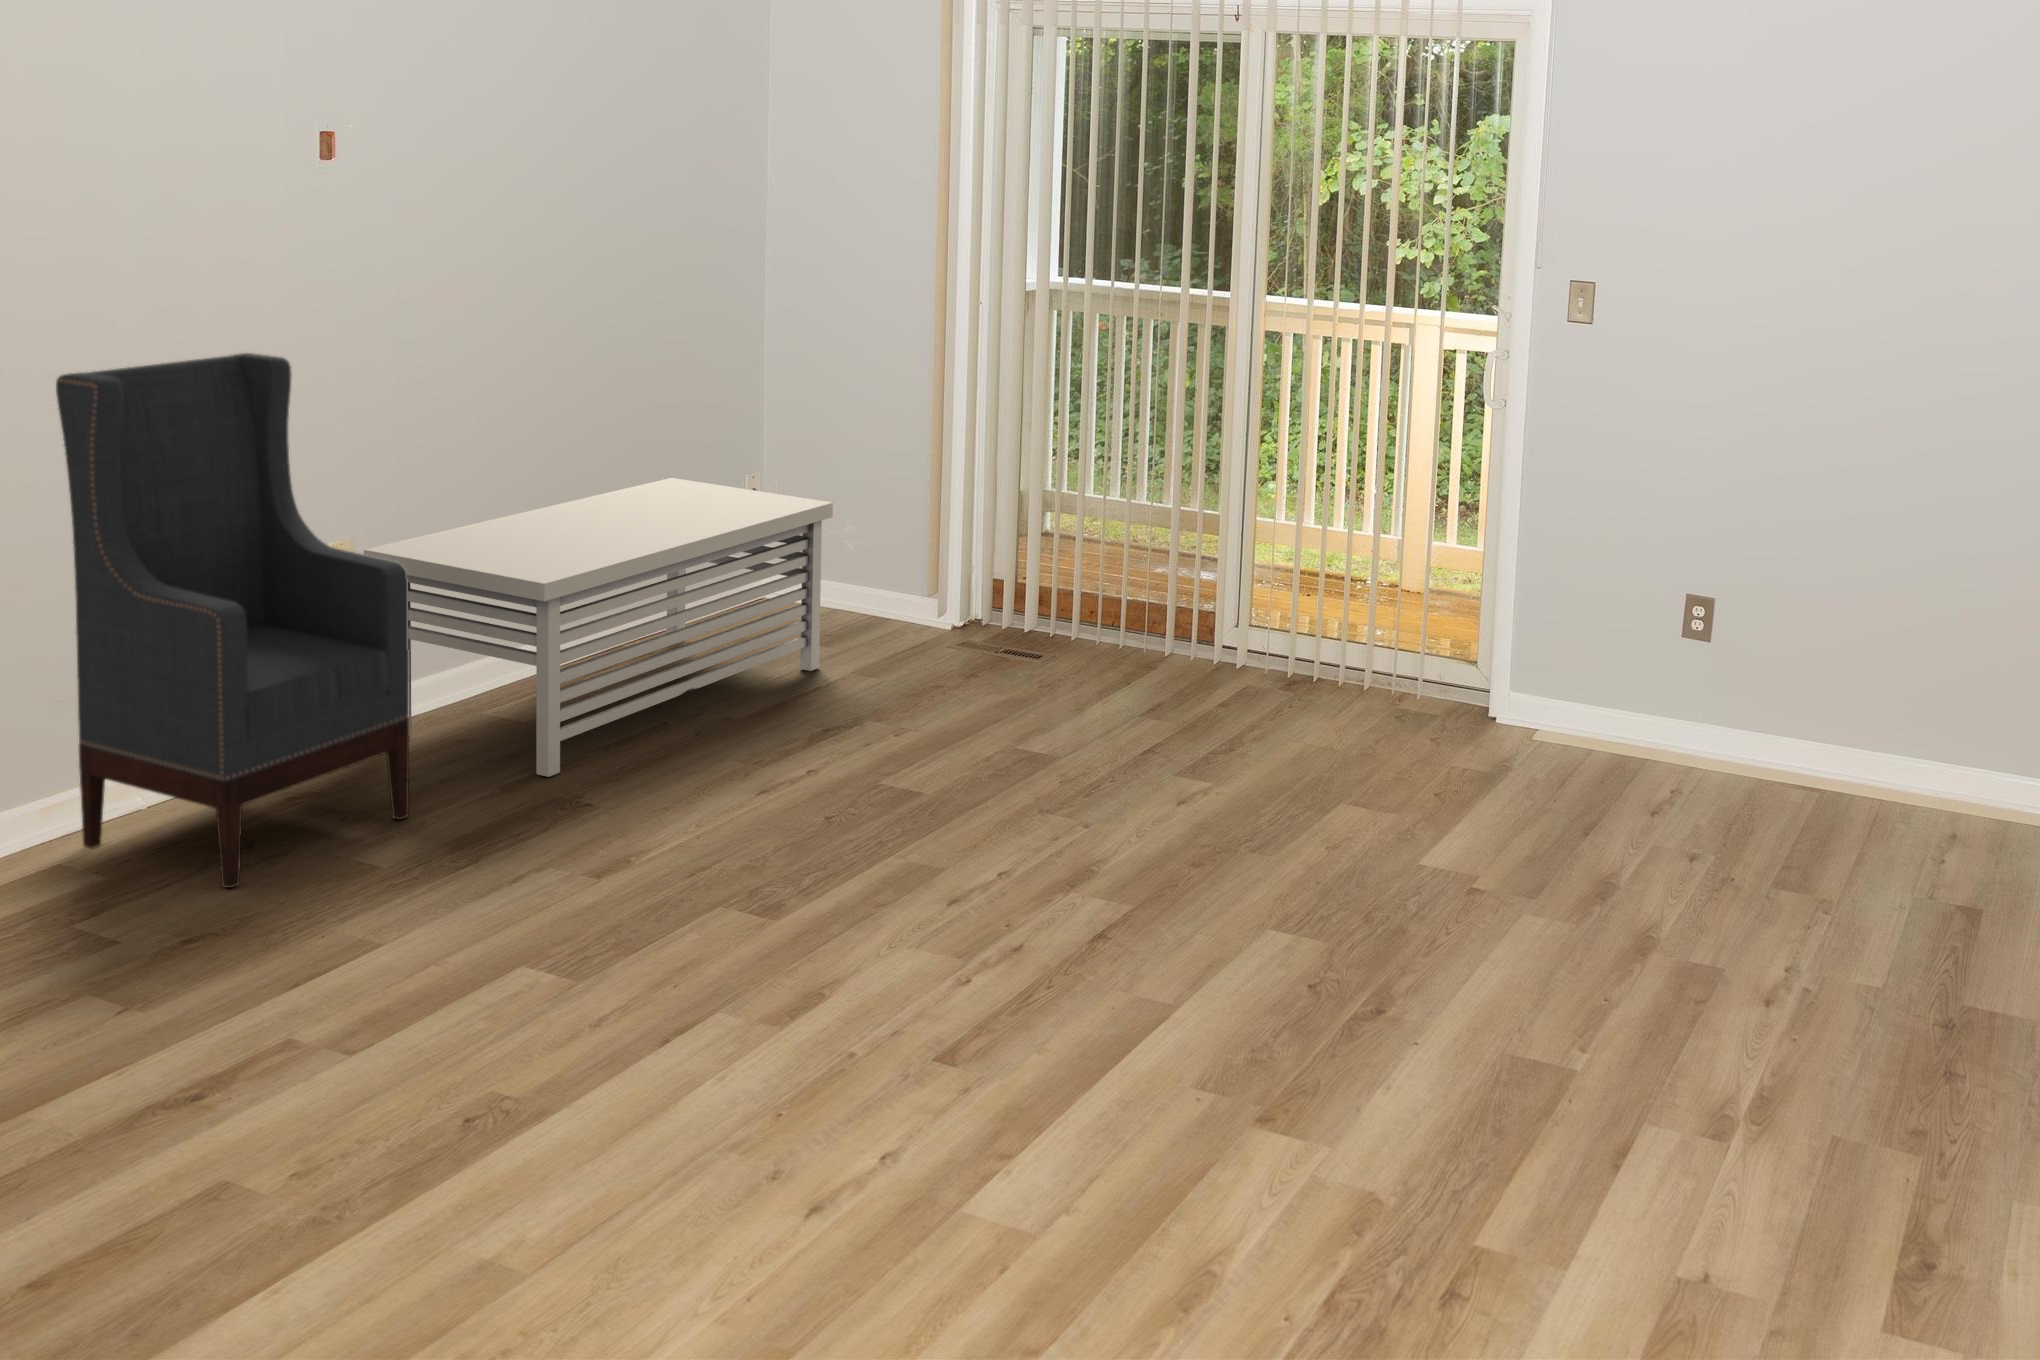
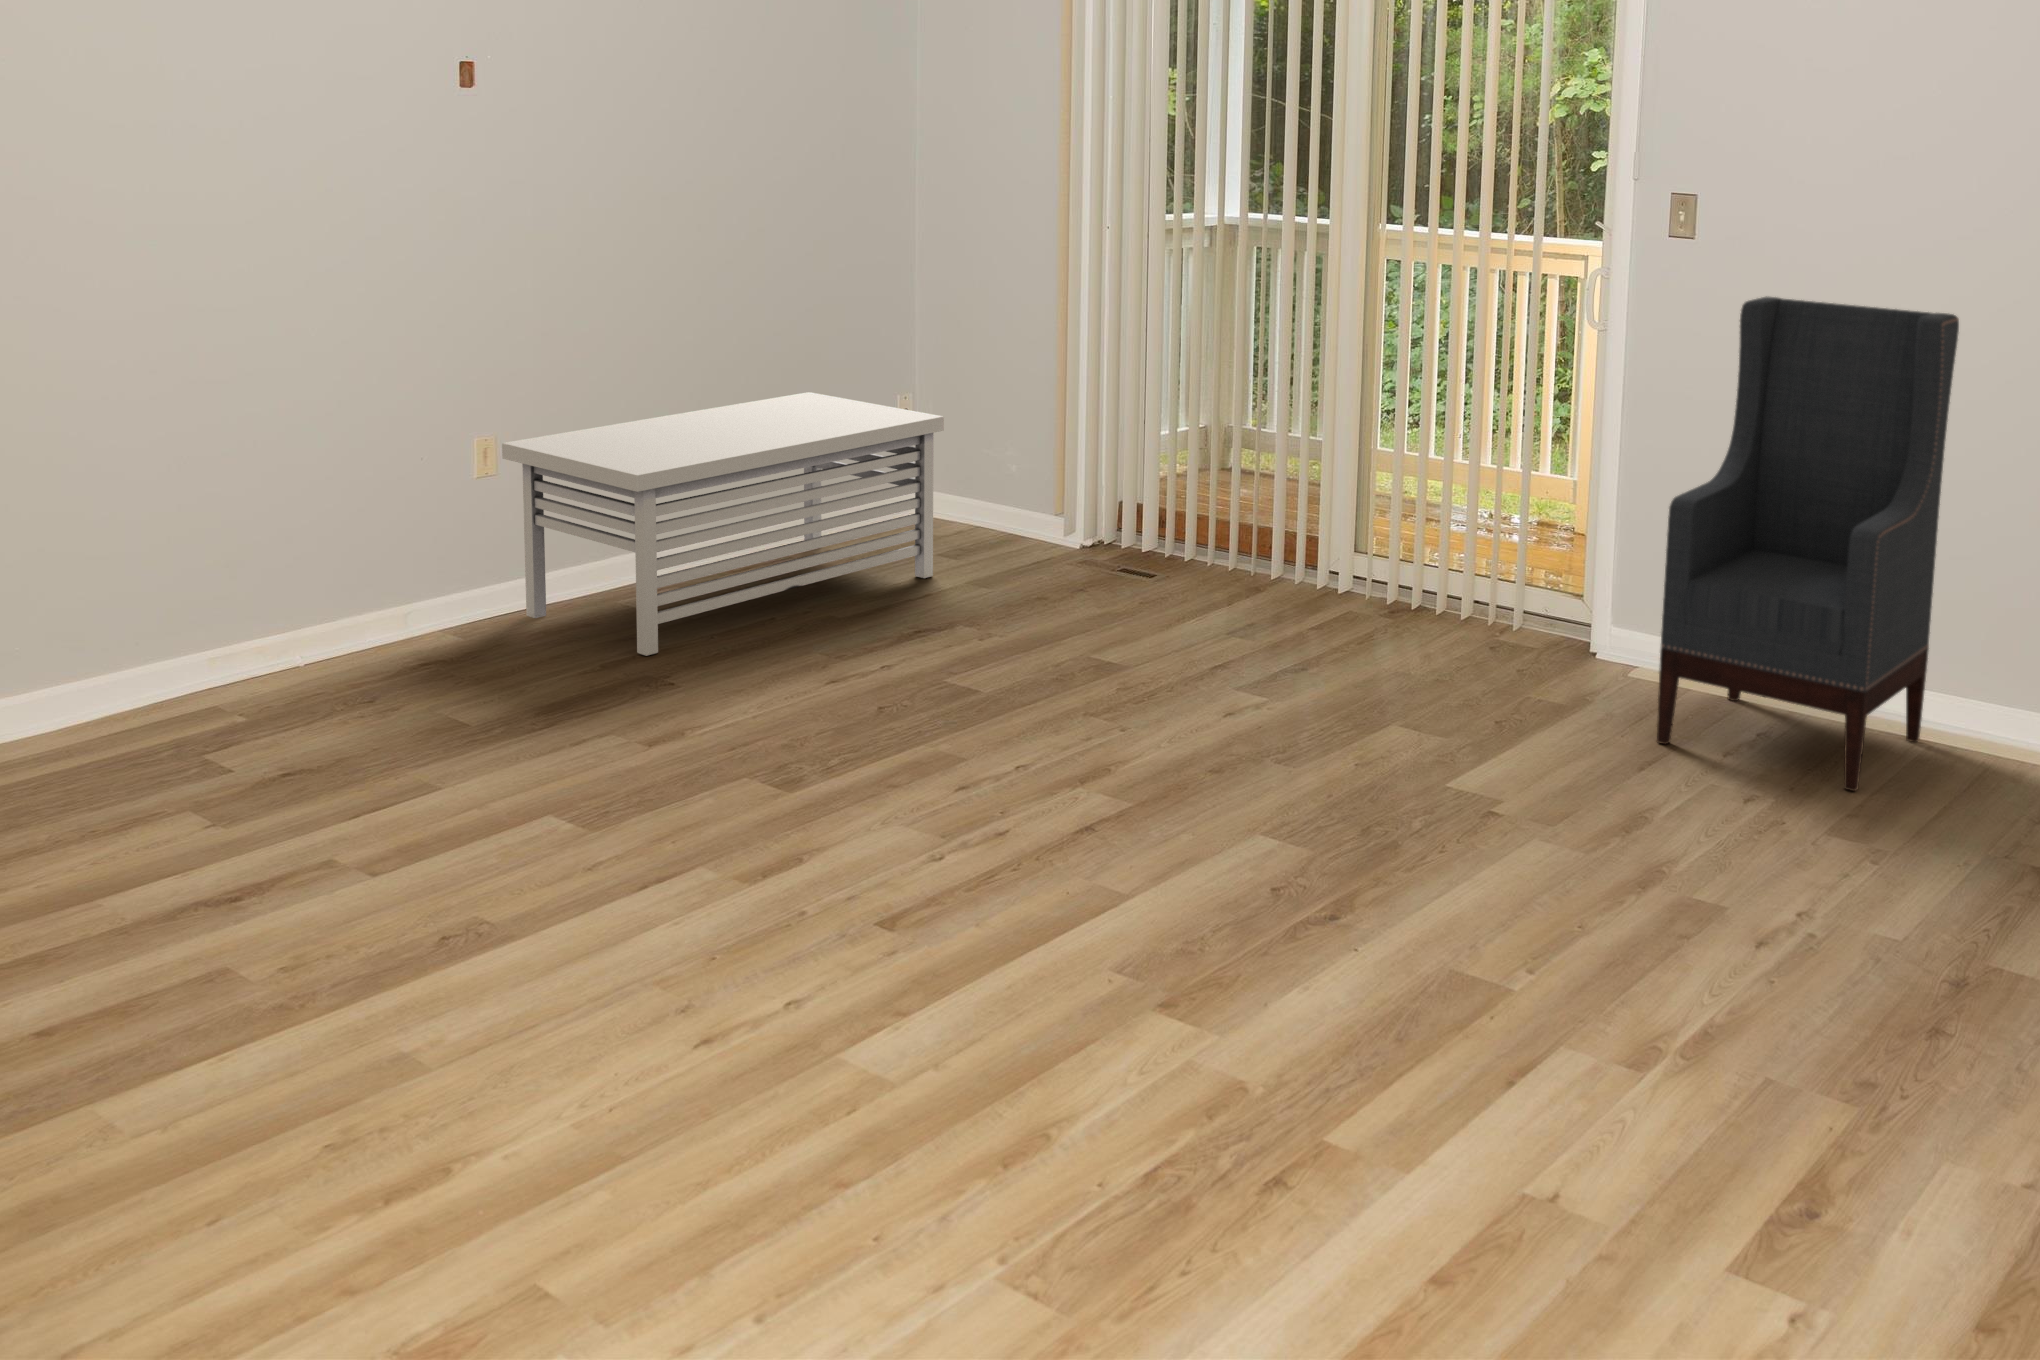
armchair: present [56,353,409,888] -> present [1657,296,1959,791]

